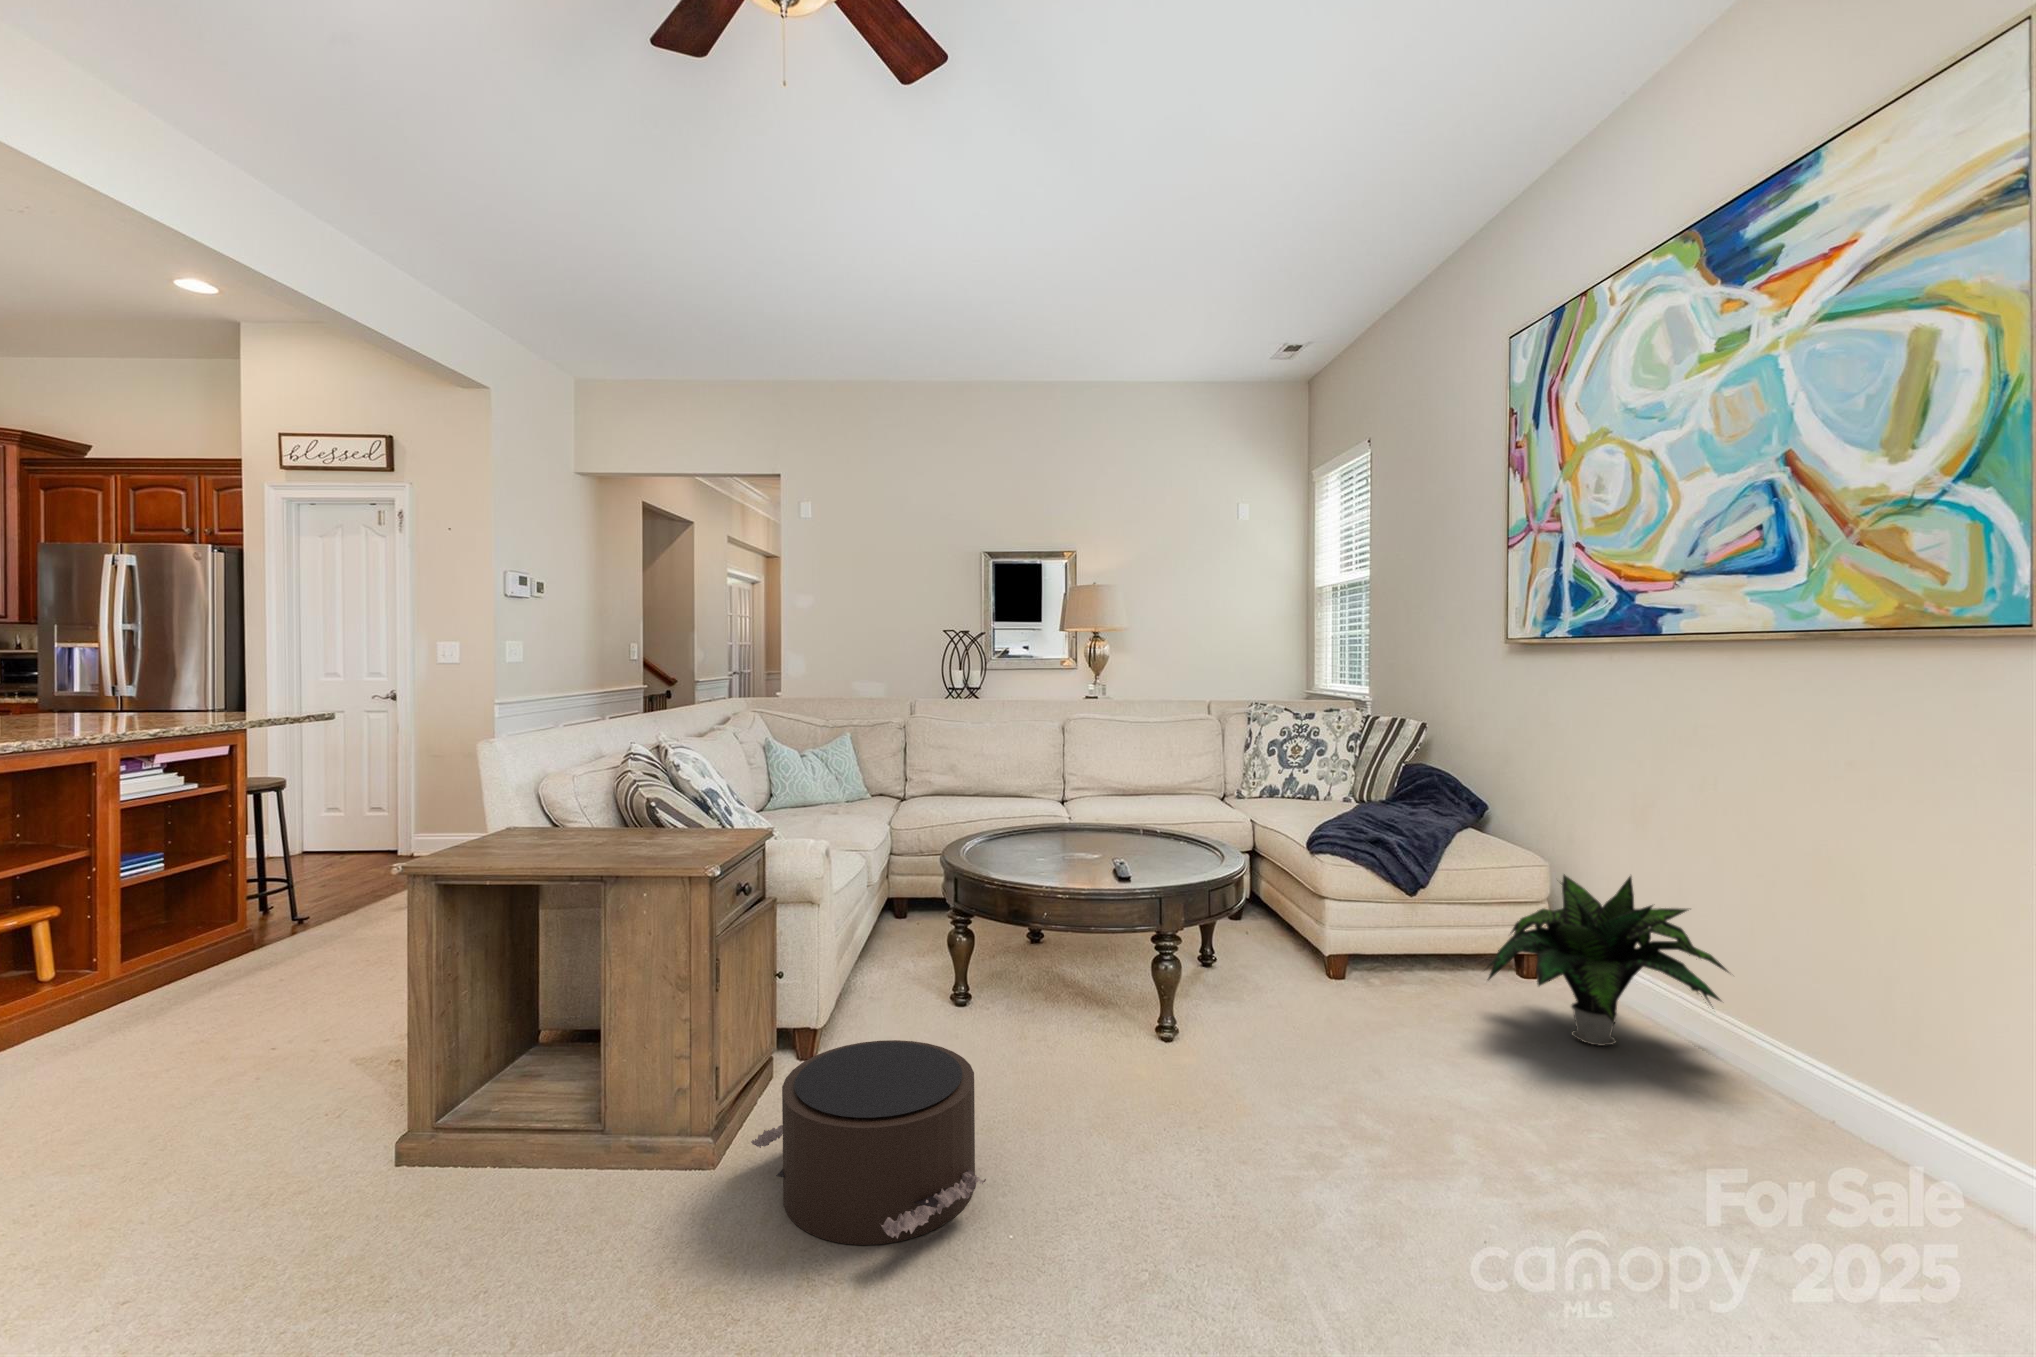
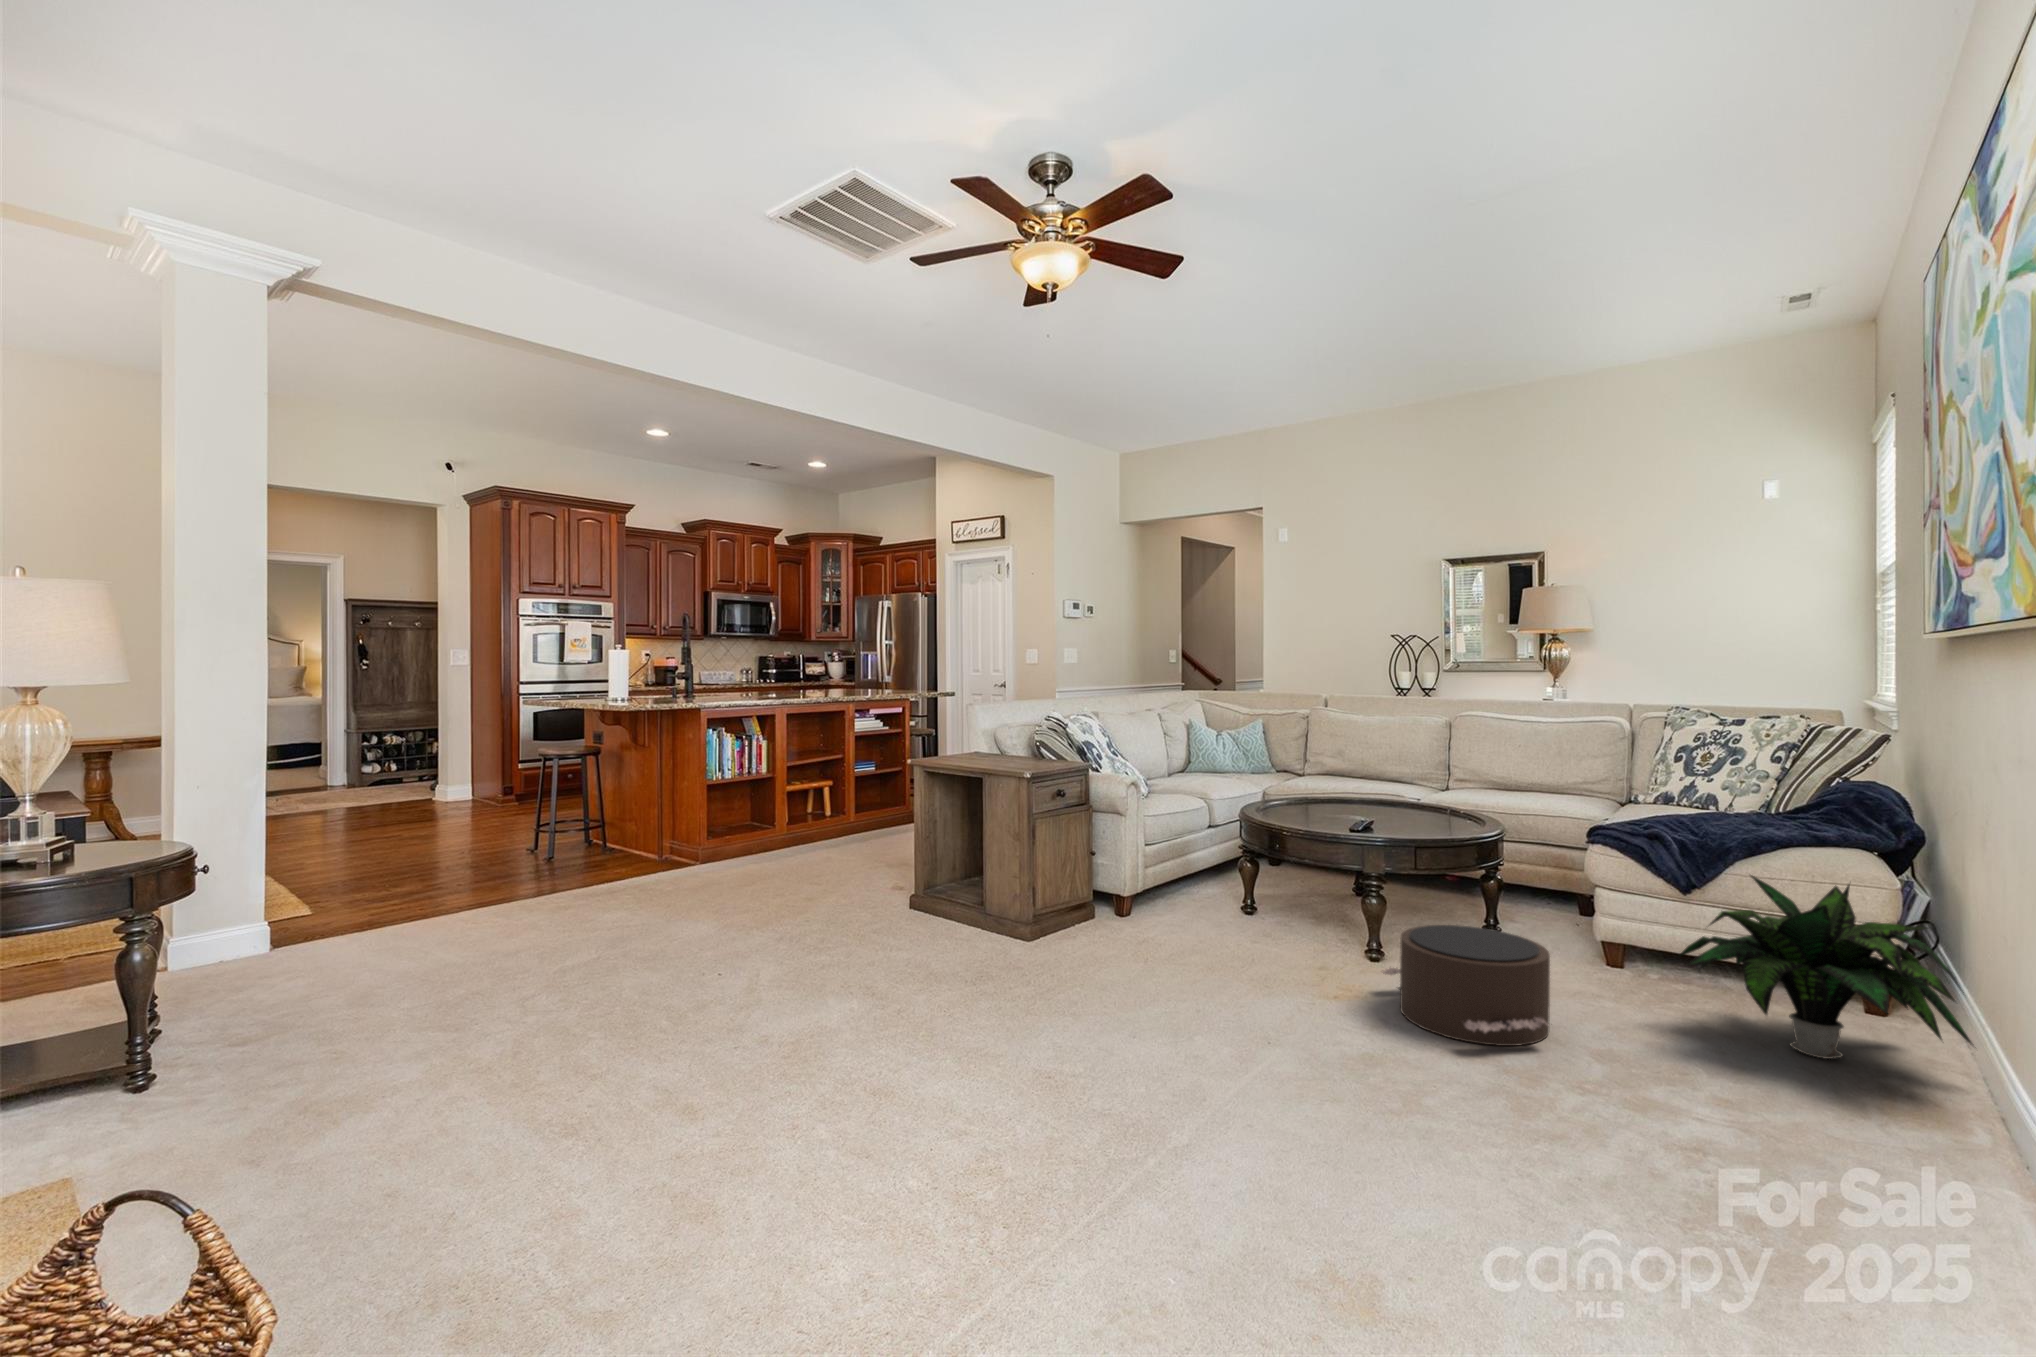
pouf: present [751,1040,986,1245] -> present [1382,925,1550,1046]

